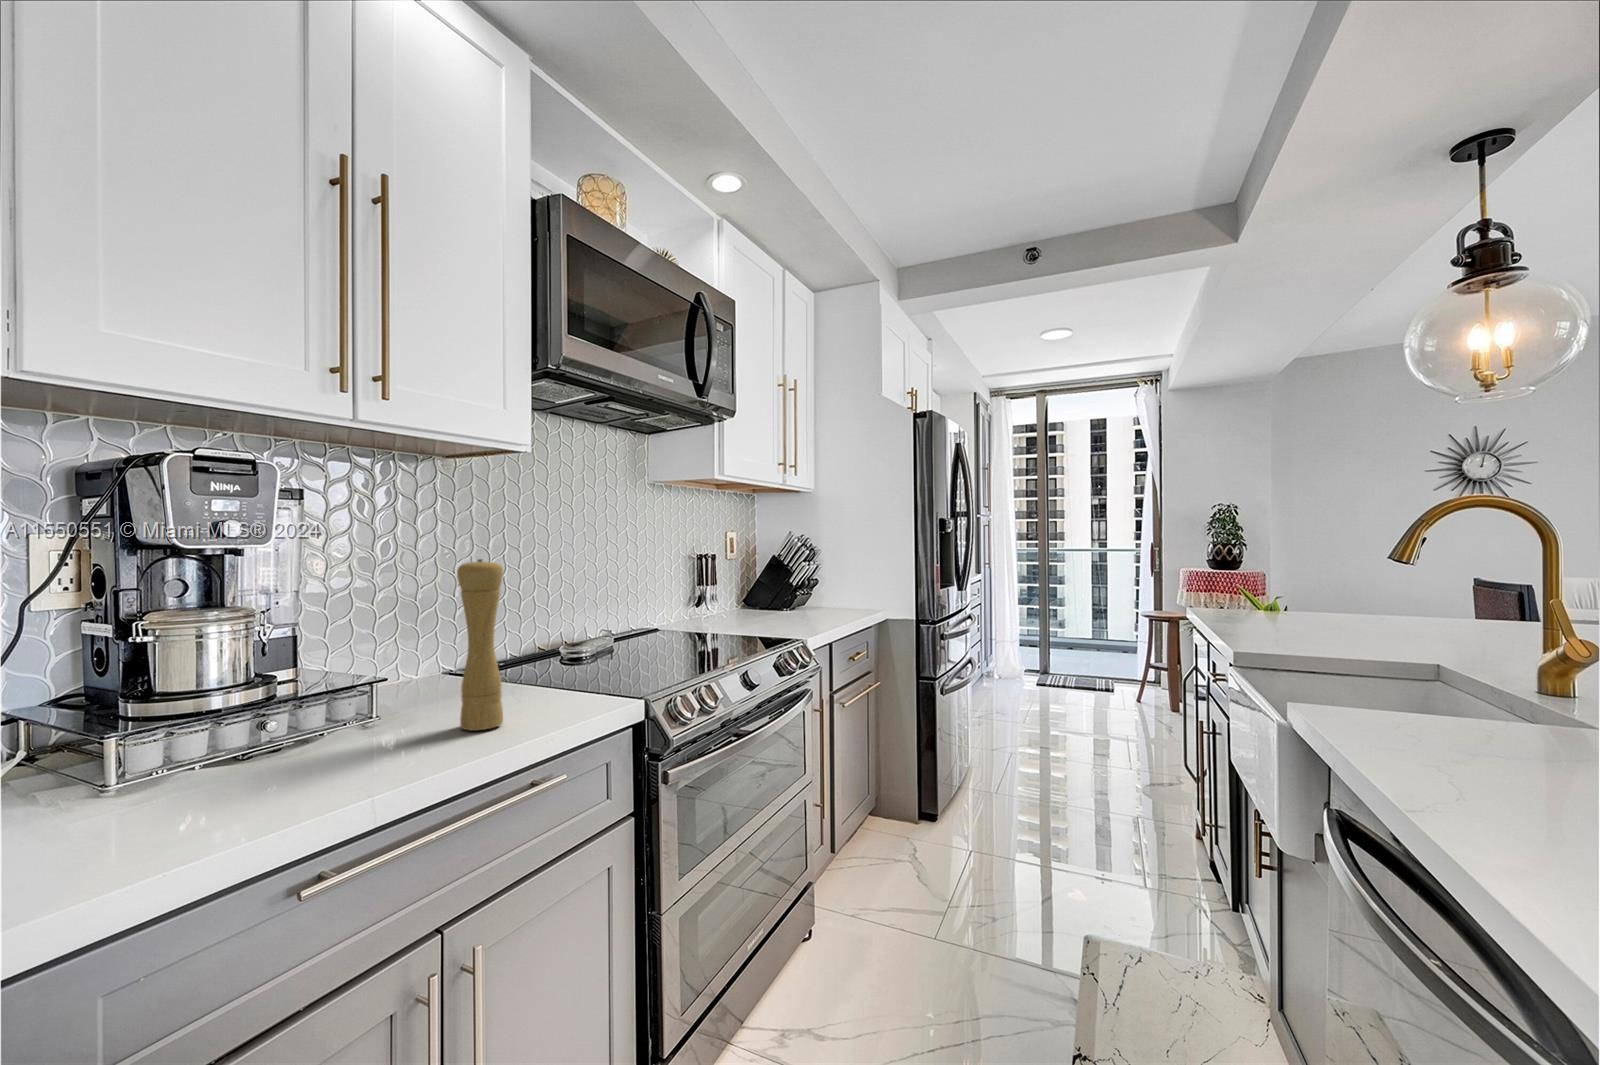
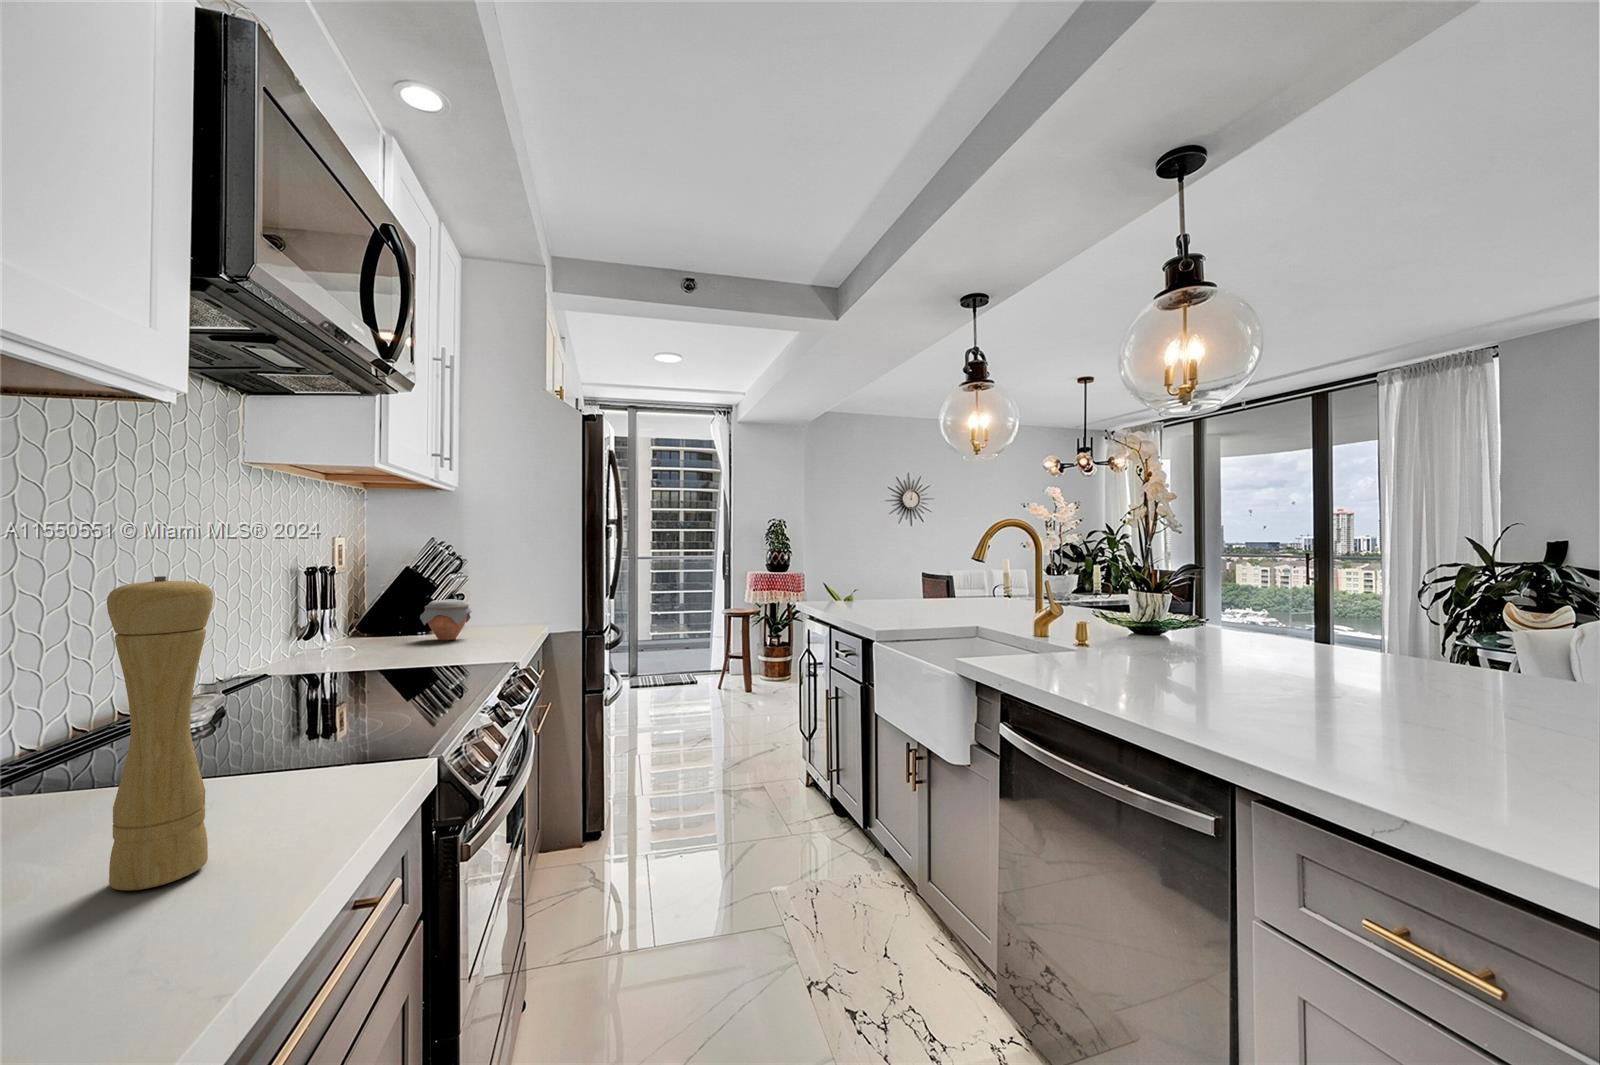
jar: none [776,583,814,617] -> present [420,599,472,640]

